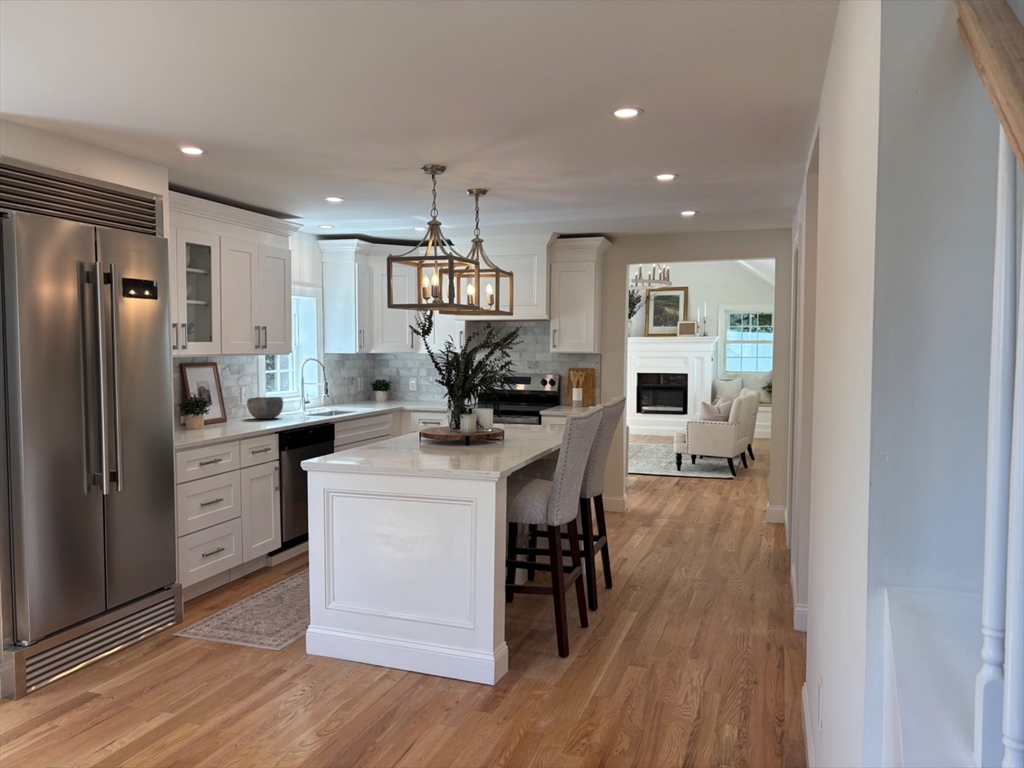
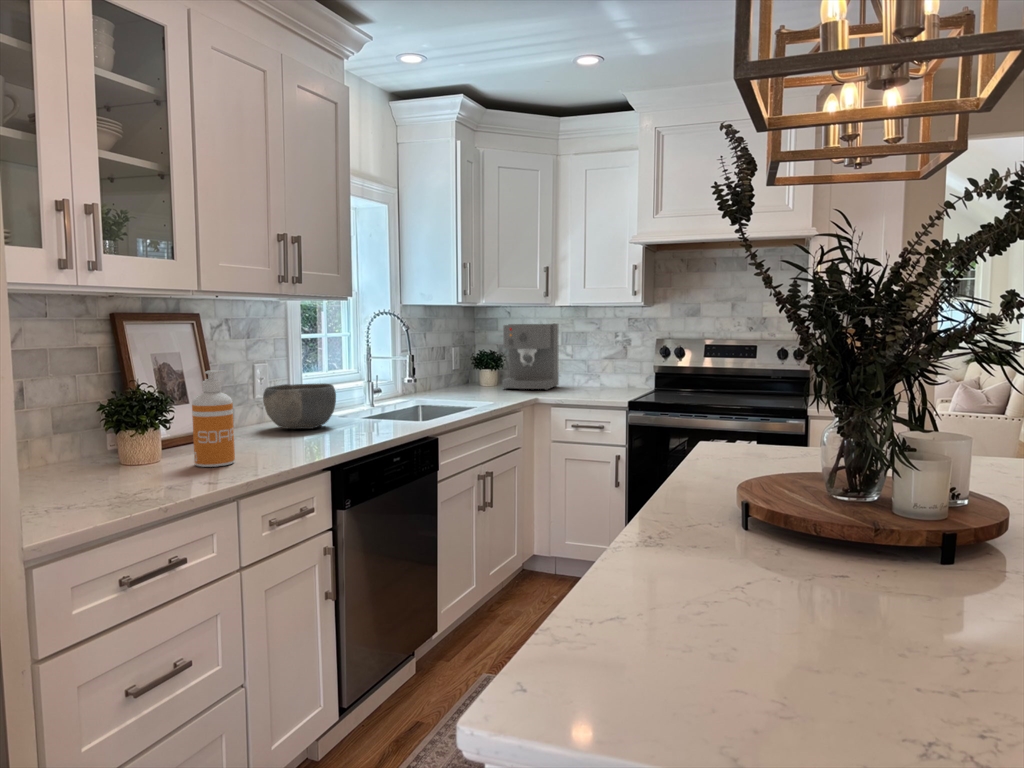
coffee maker: none [385,364,421,403] -> present [502,324,559,390]
soap dispenser: none [219,389,237,430] -> present [192,371,235,467]

